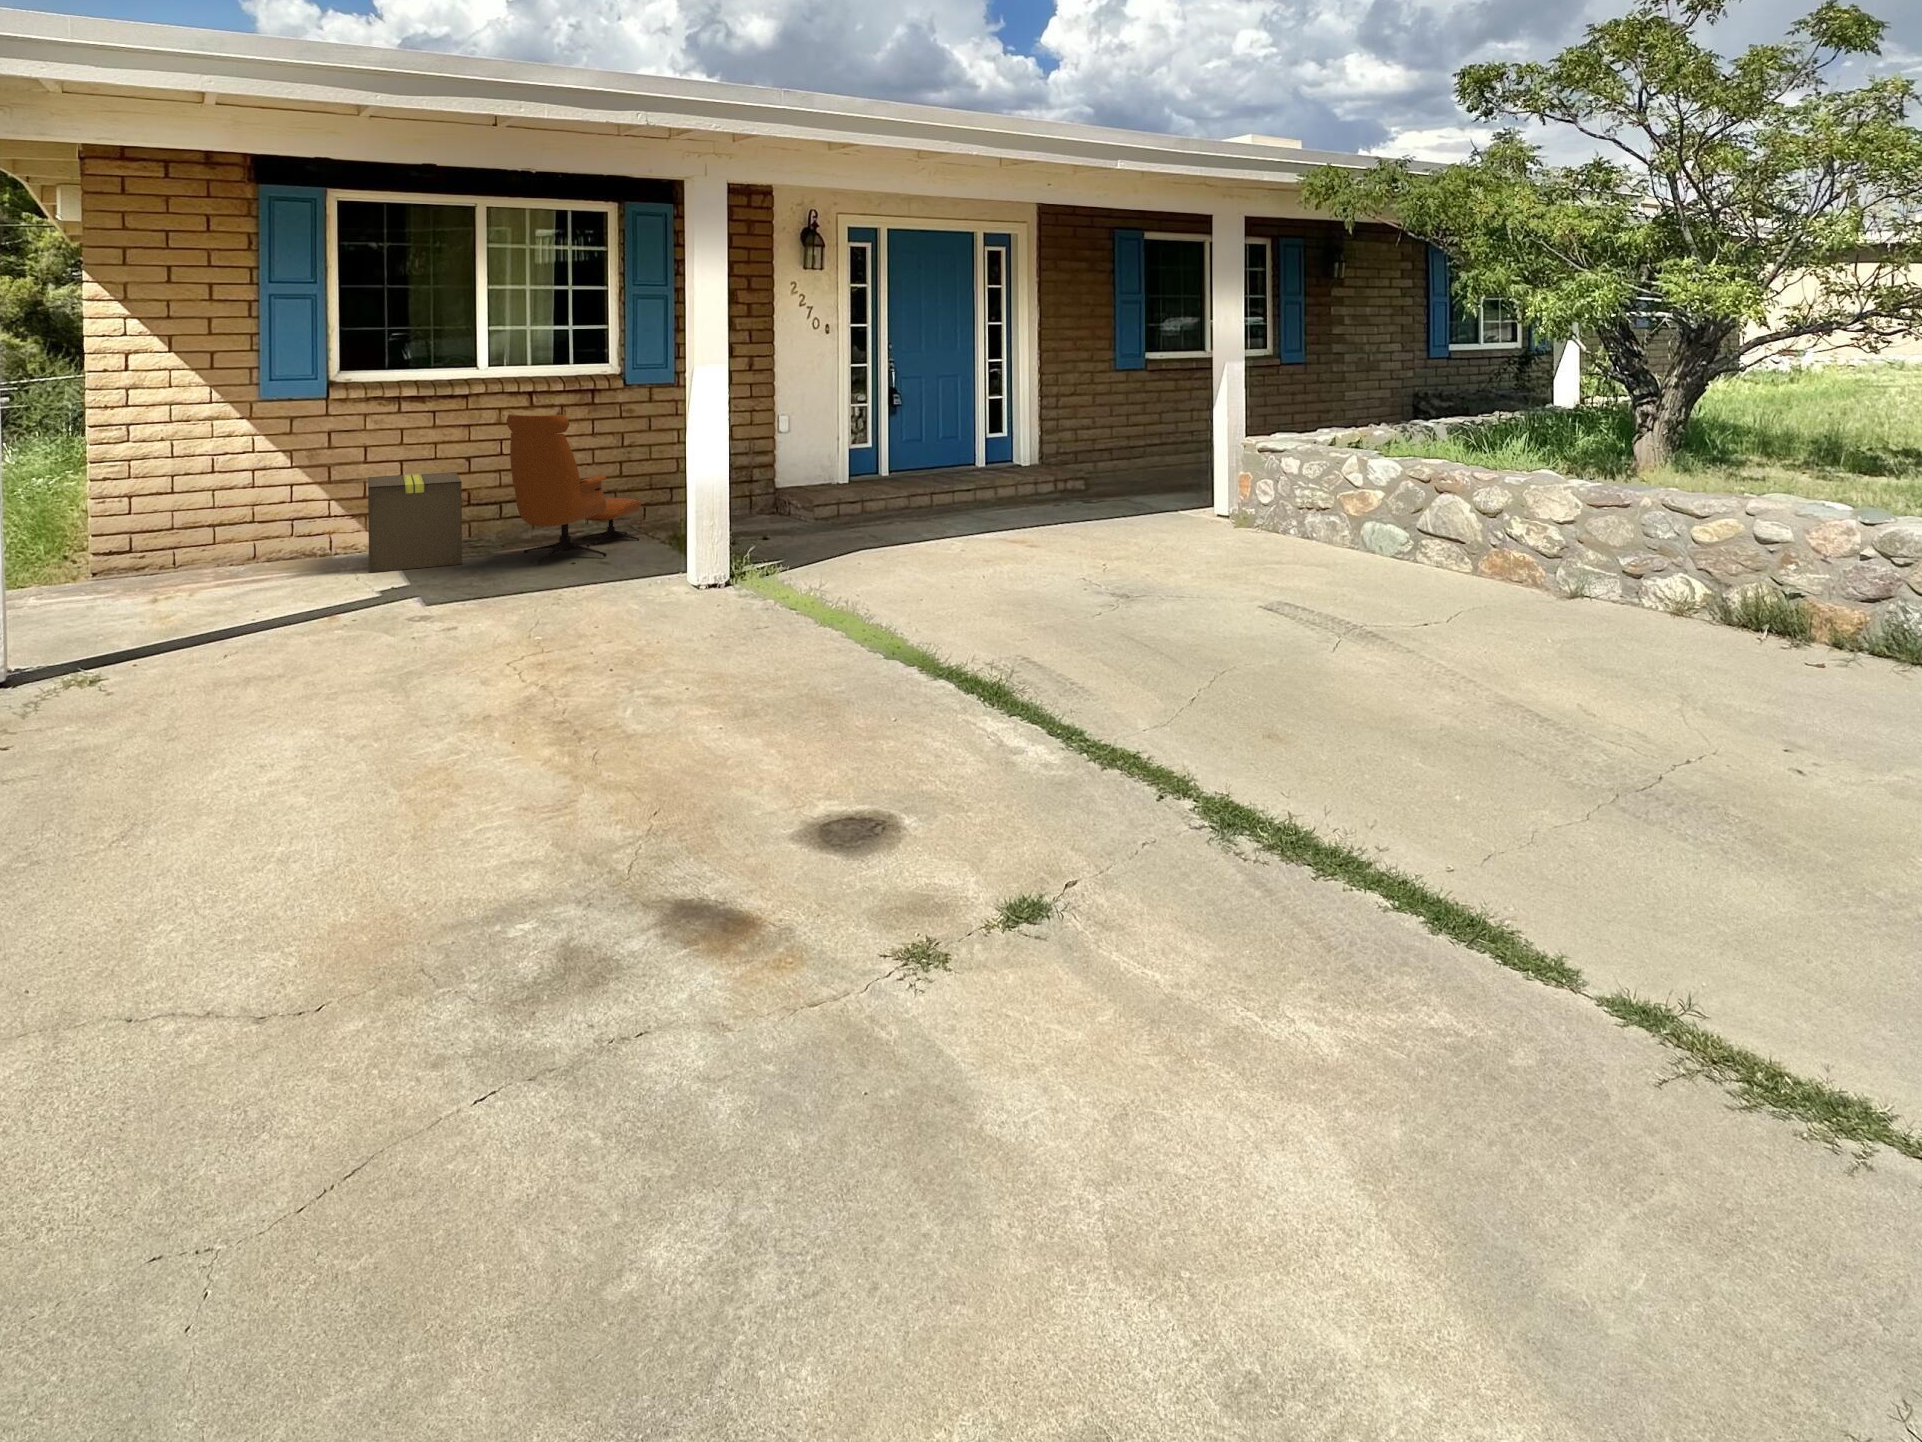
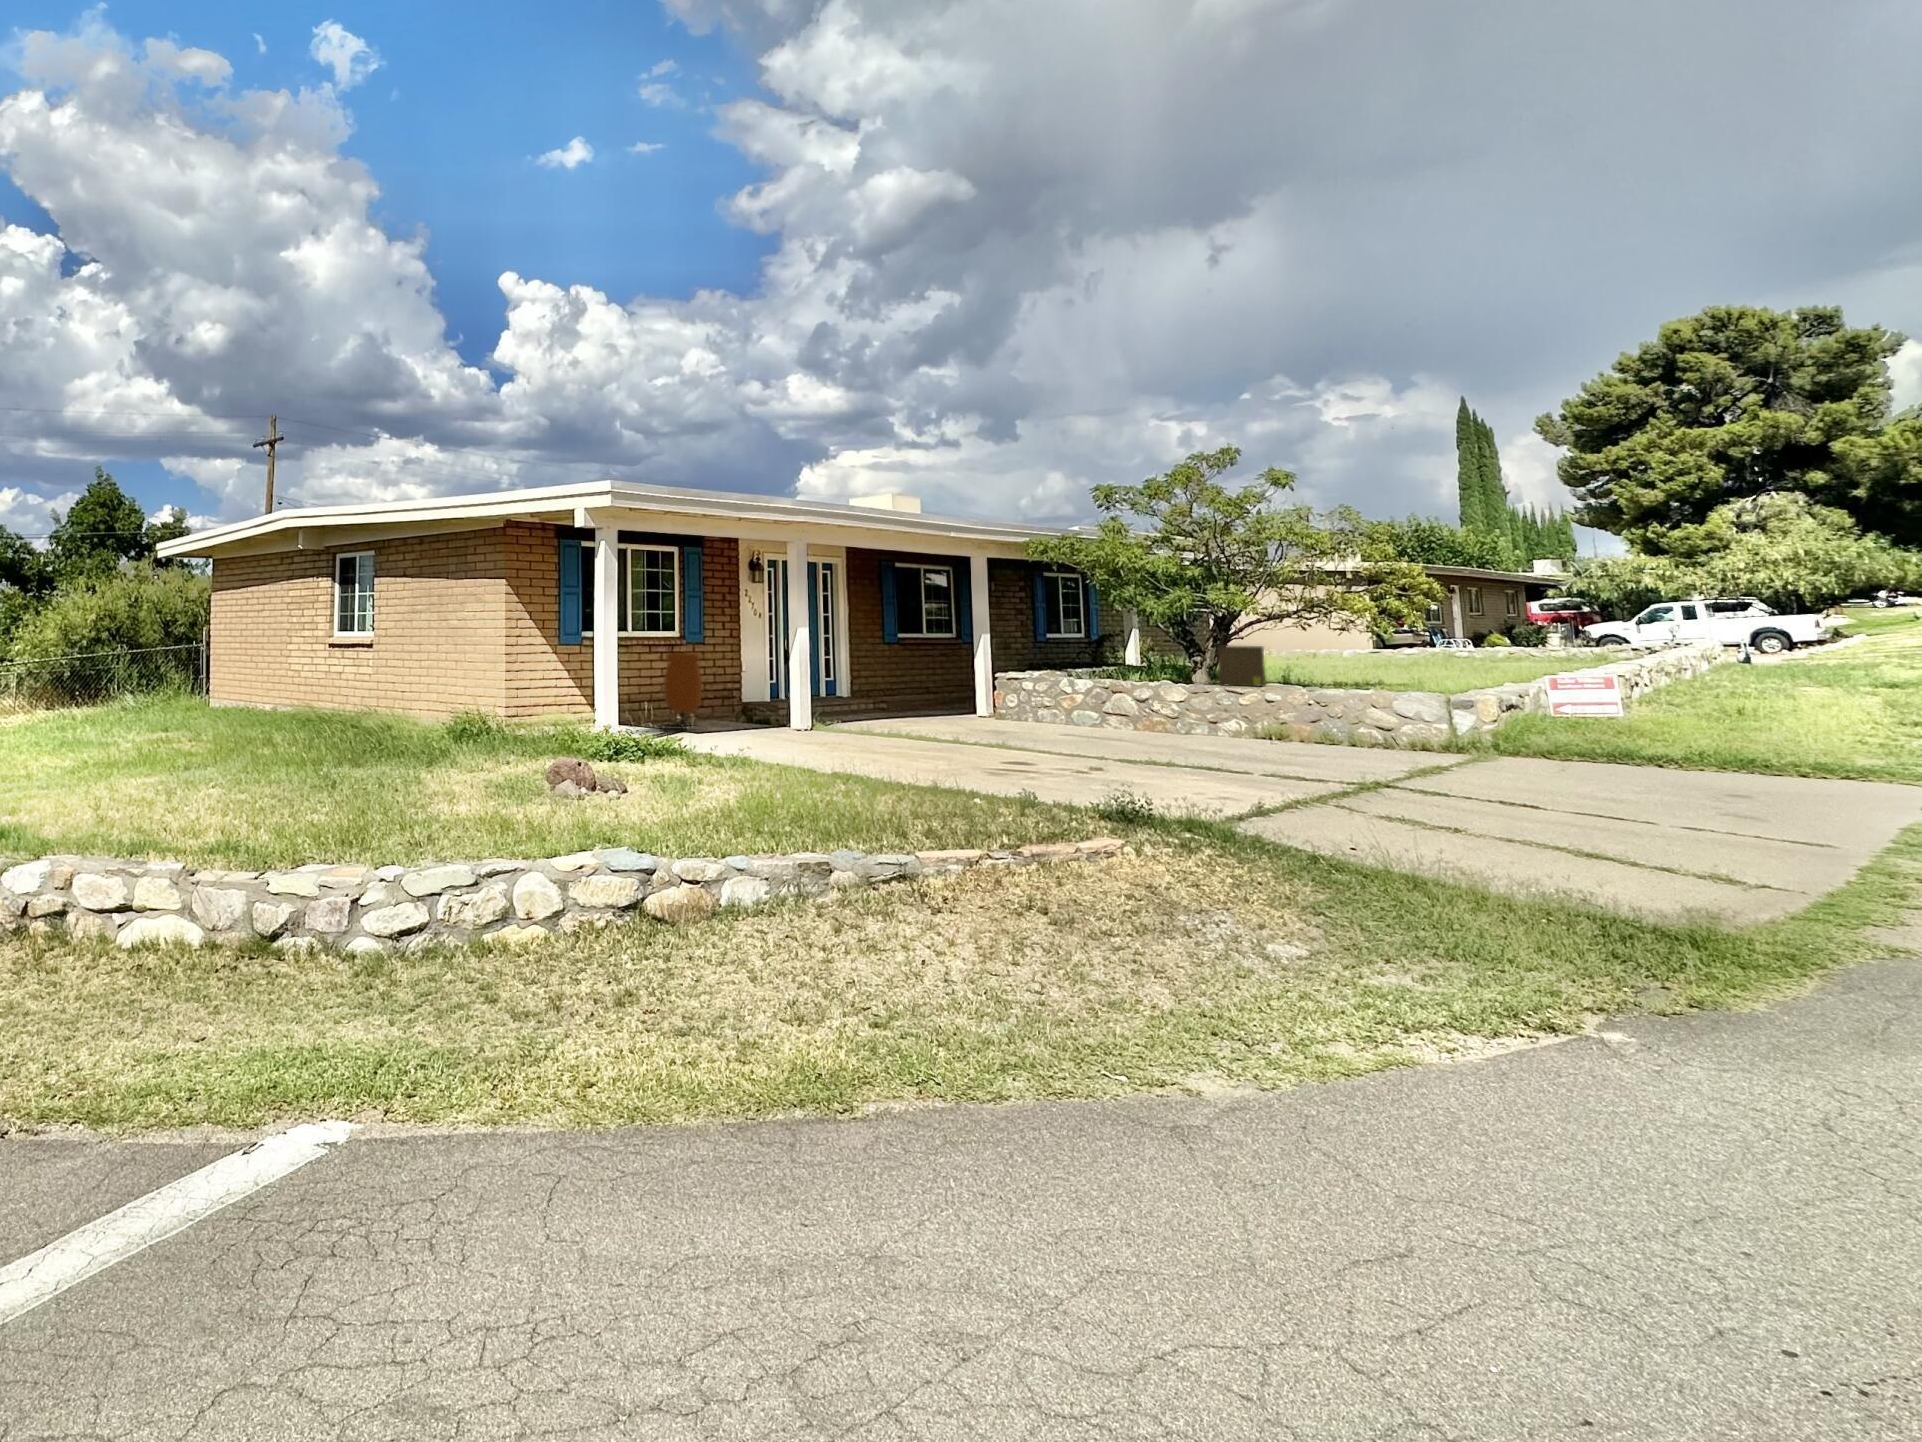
cardboard box: present [368,472,462,572] -> present [1217,645,1265,686]

